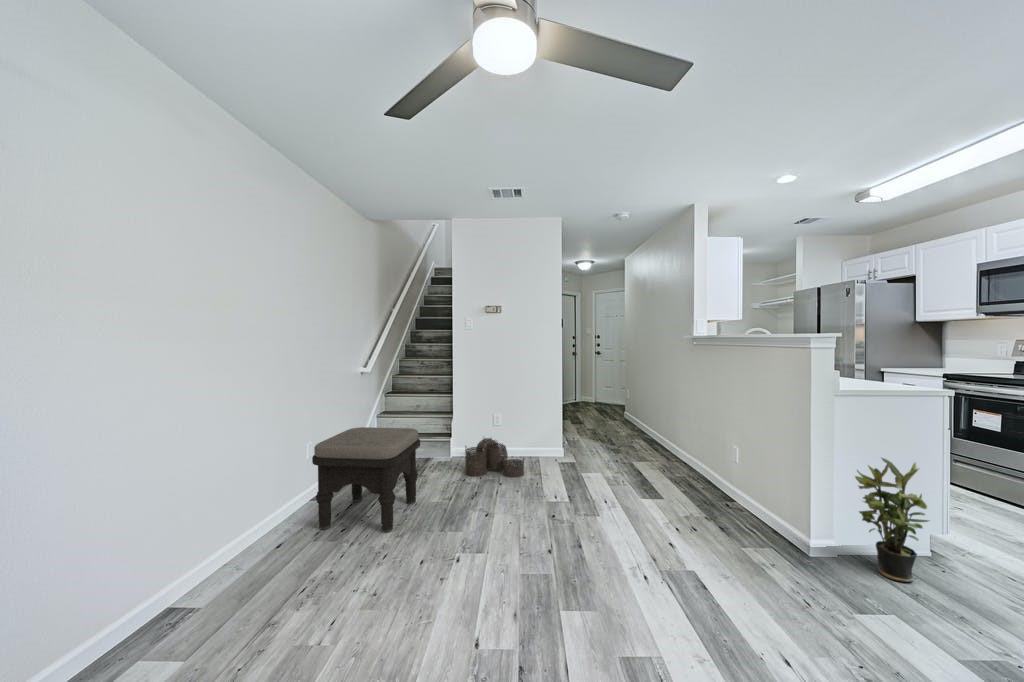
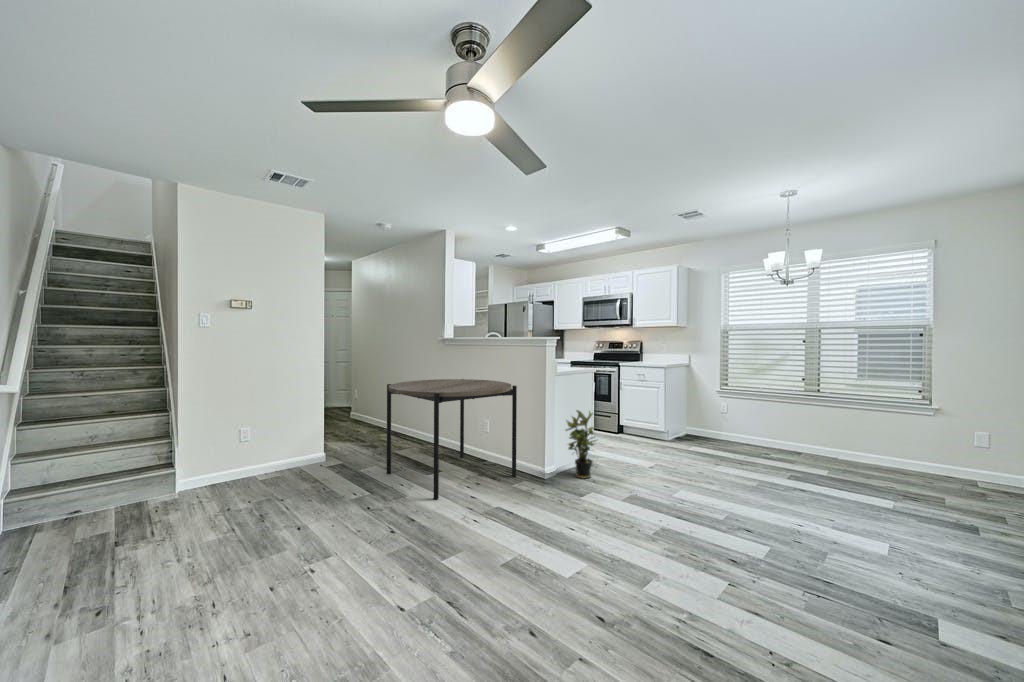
dining table: none [595,385,762,535] -> present [386,379,517,499]
ottoman: present [312,427,420,532] -> none [37,452,203,618]
woven basket: present [465,438,524,477] -> none [218,456,300,502]

